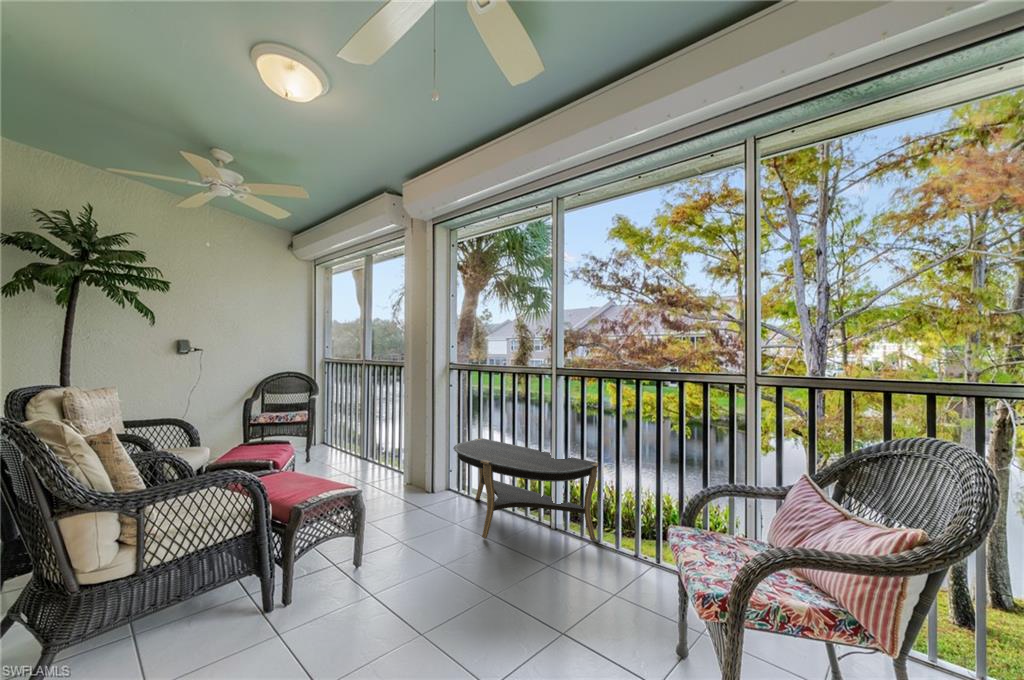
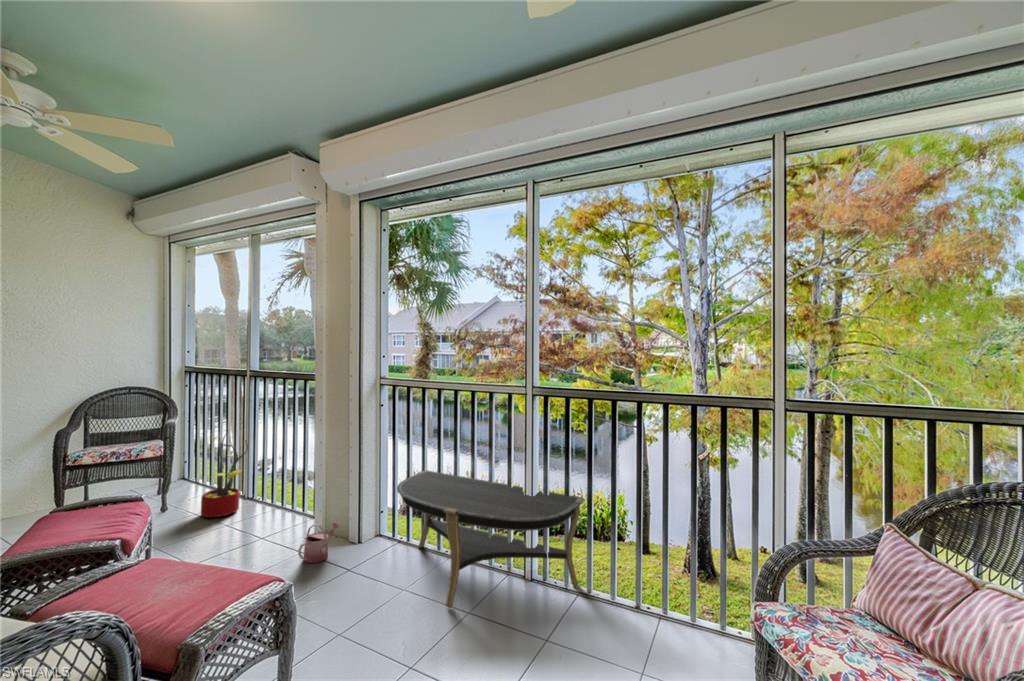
decorative plant: none [330,405,361,468] -> present [201,431,248,517]
watering can: none [386,472,419,501] -> present [298,522,340,563]

